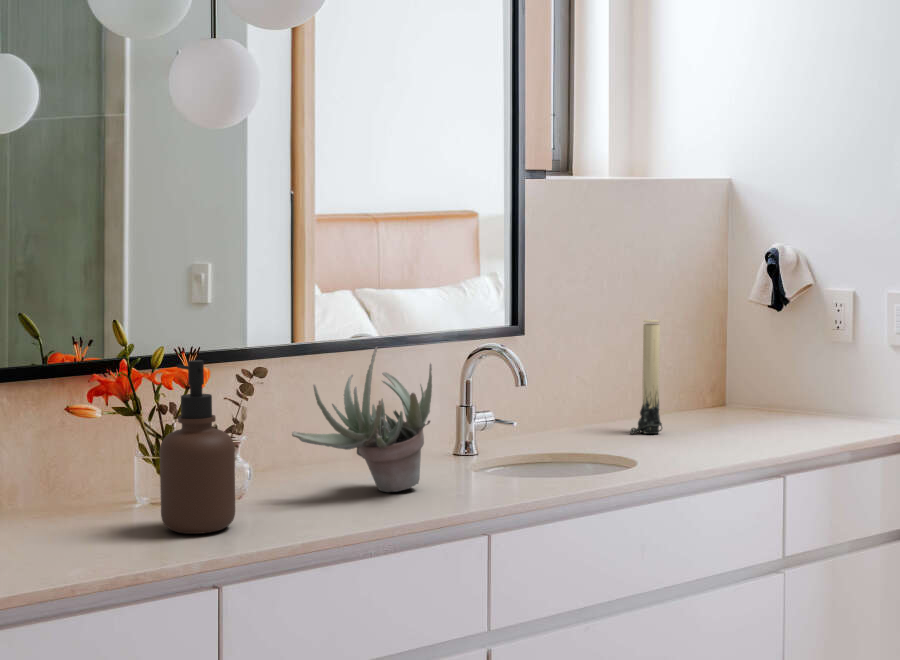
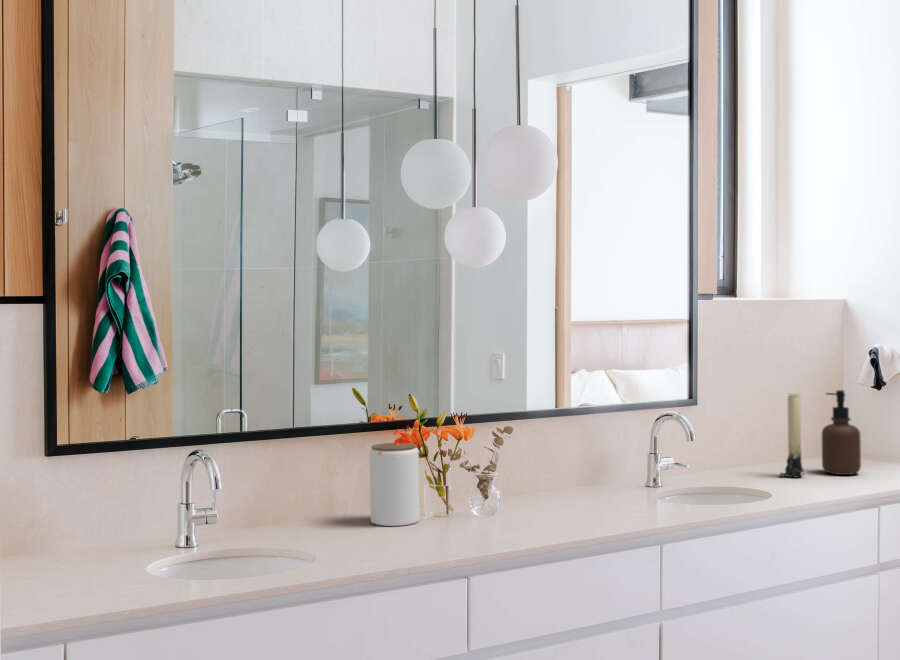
succulent plant: present [292,347,432,492] -> none [528,413,625,514]
soap dispenser: present [160,360,235,534] -> present [822,390,861,475]
jar: none [46,394,126,521] -> present [370,443,419,526]

